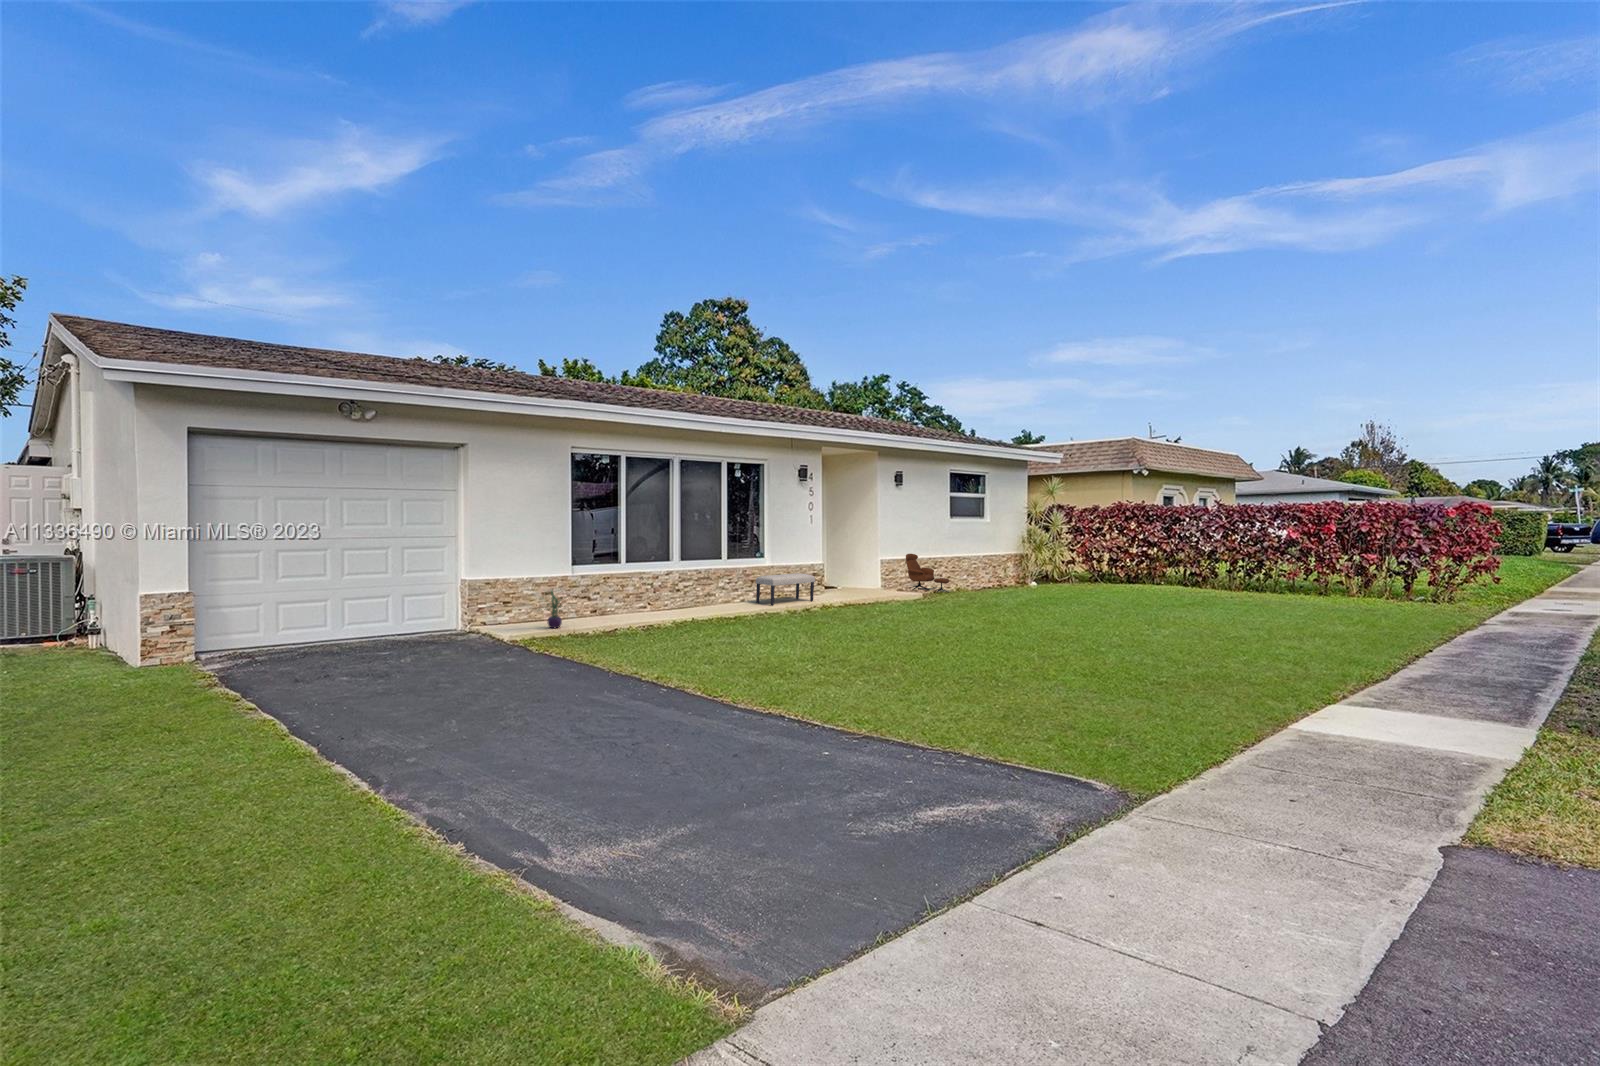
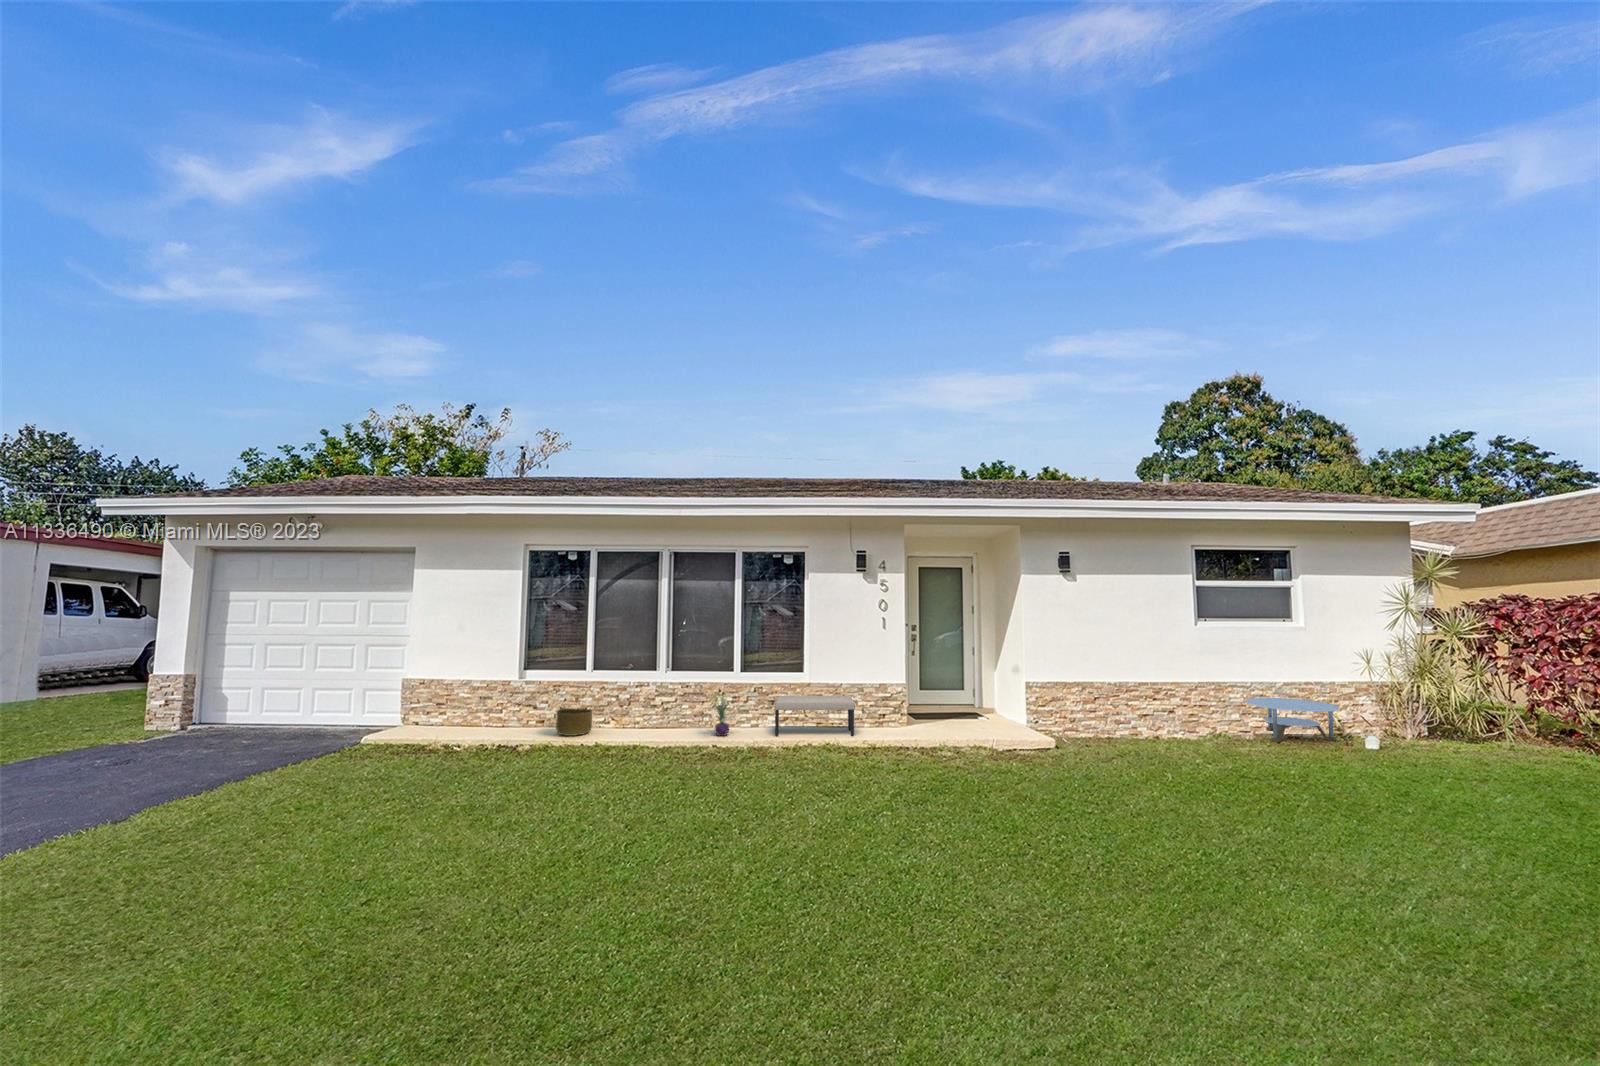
lounge chair: present [906,554,949,592] -> none [1073,678,1130,746]
round table: none [970,562,1018,585] -> present [1245,698,1340,742]
decorative plant: present [541,590,562,628] -> present [713,695,729,736]
basket: none [618,597,650,619] -> present [556,708,593,736]

